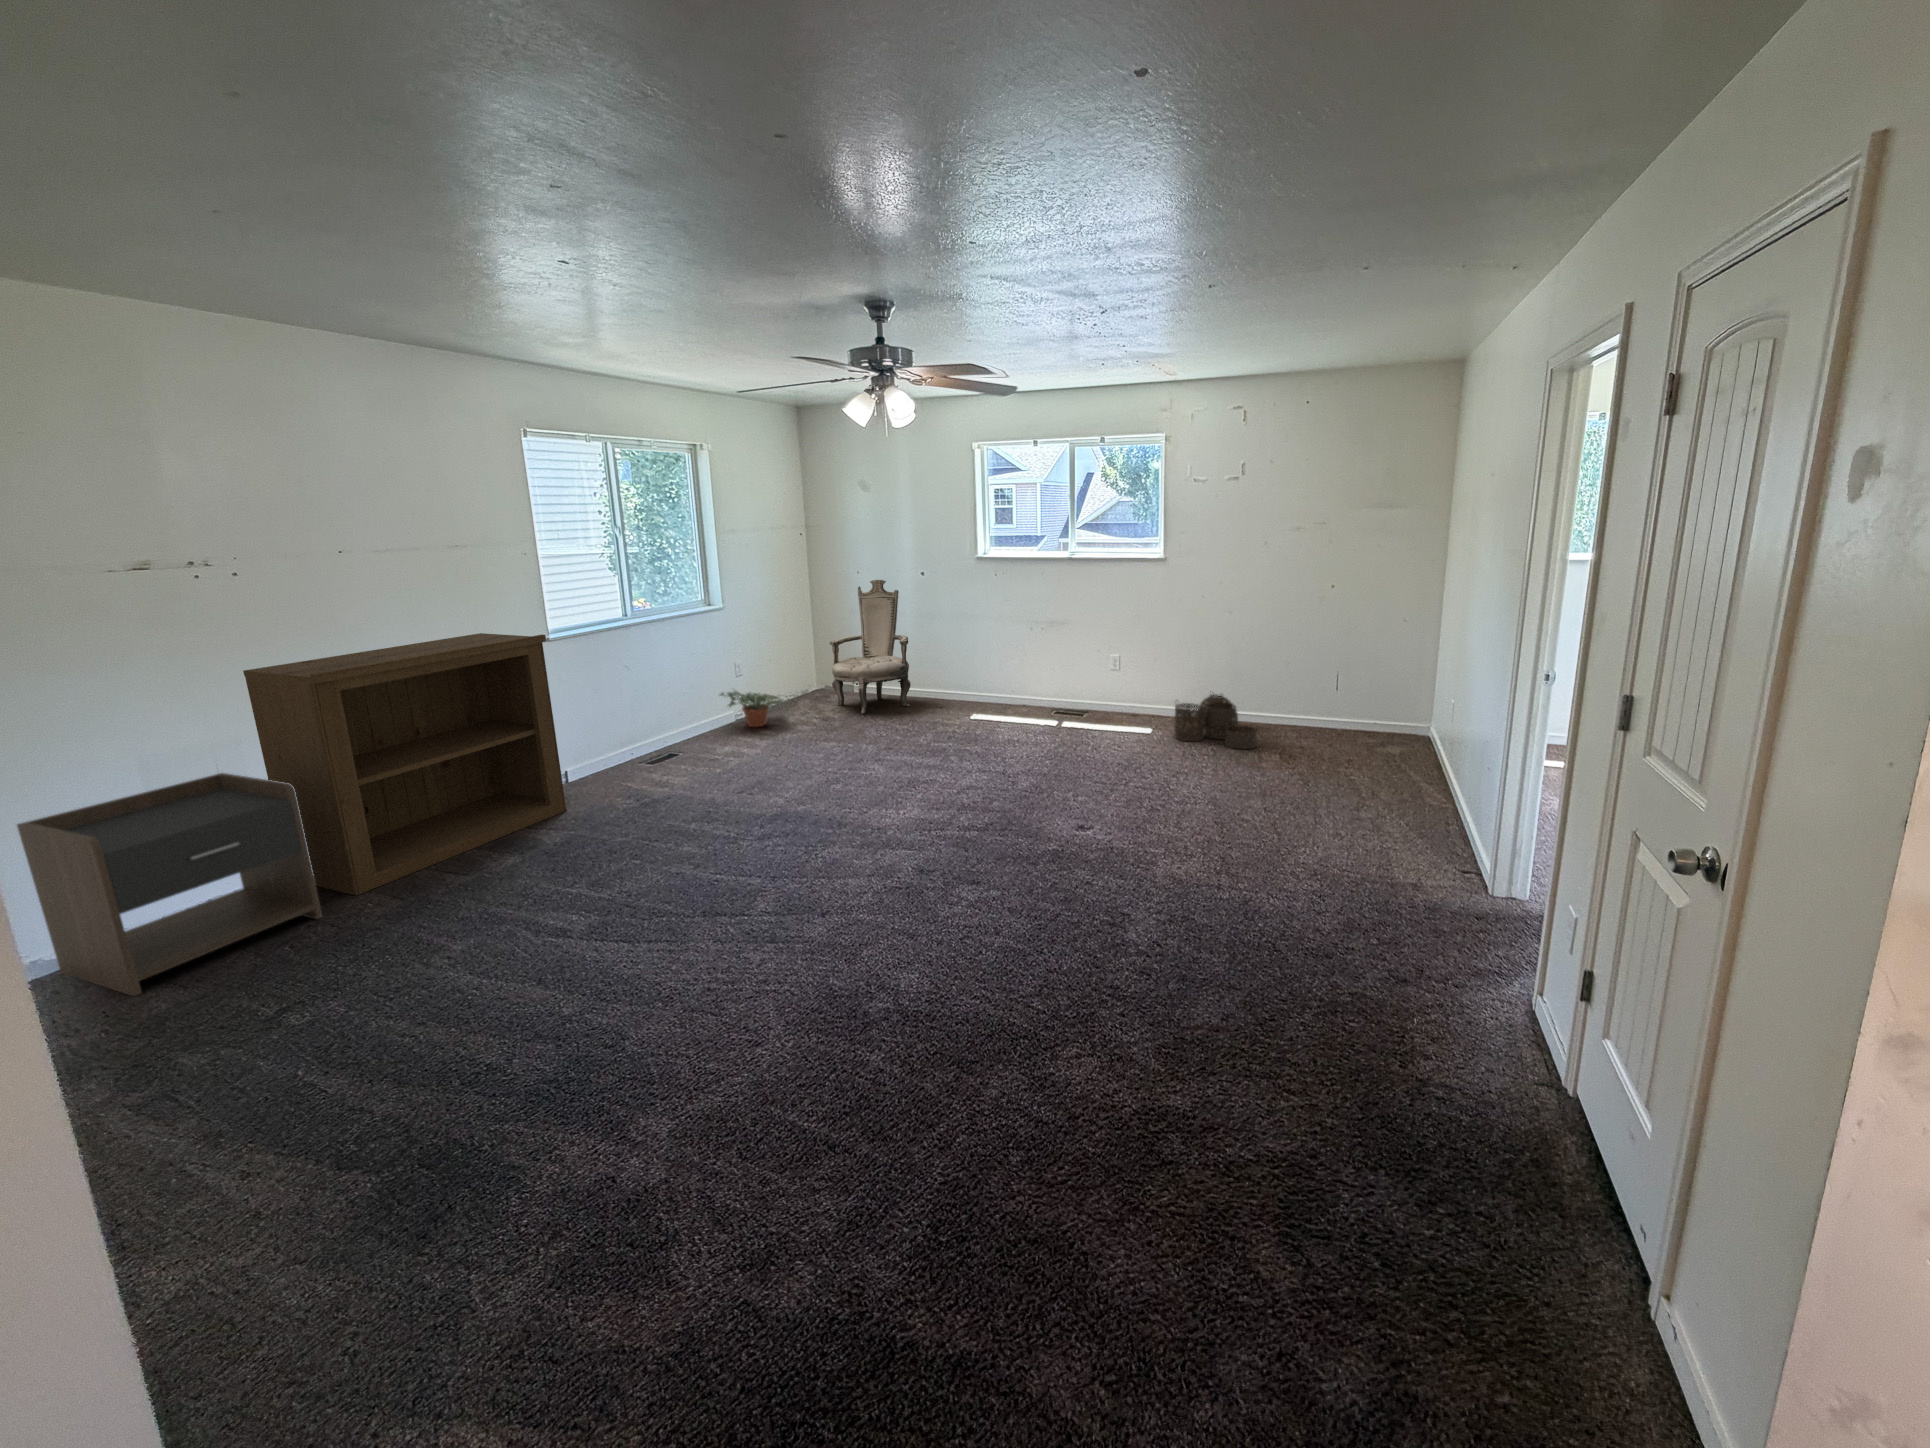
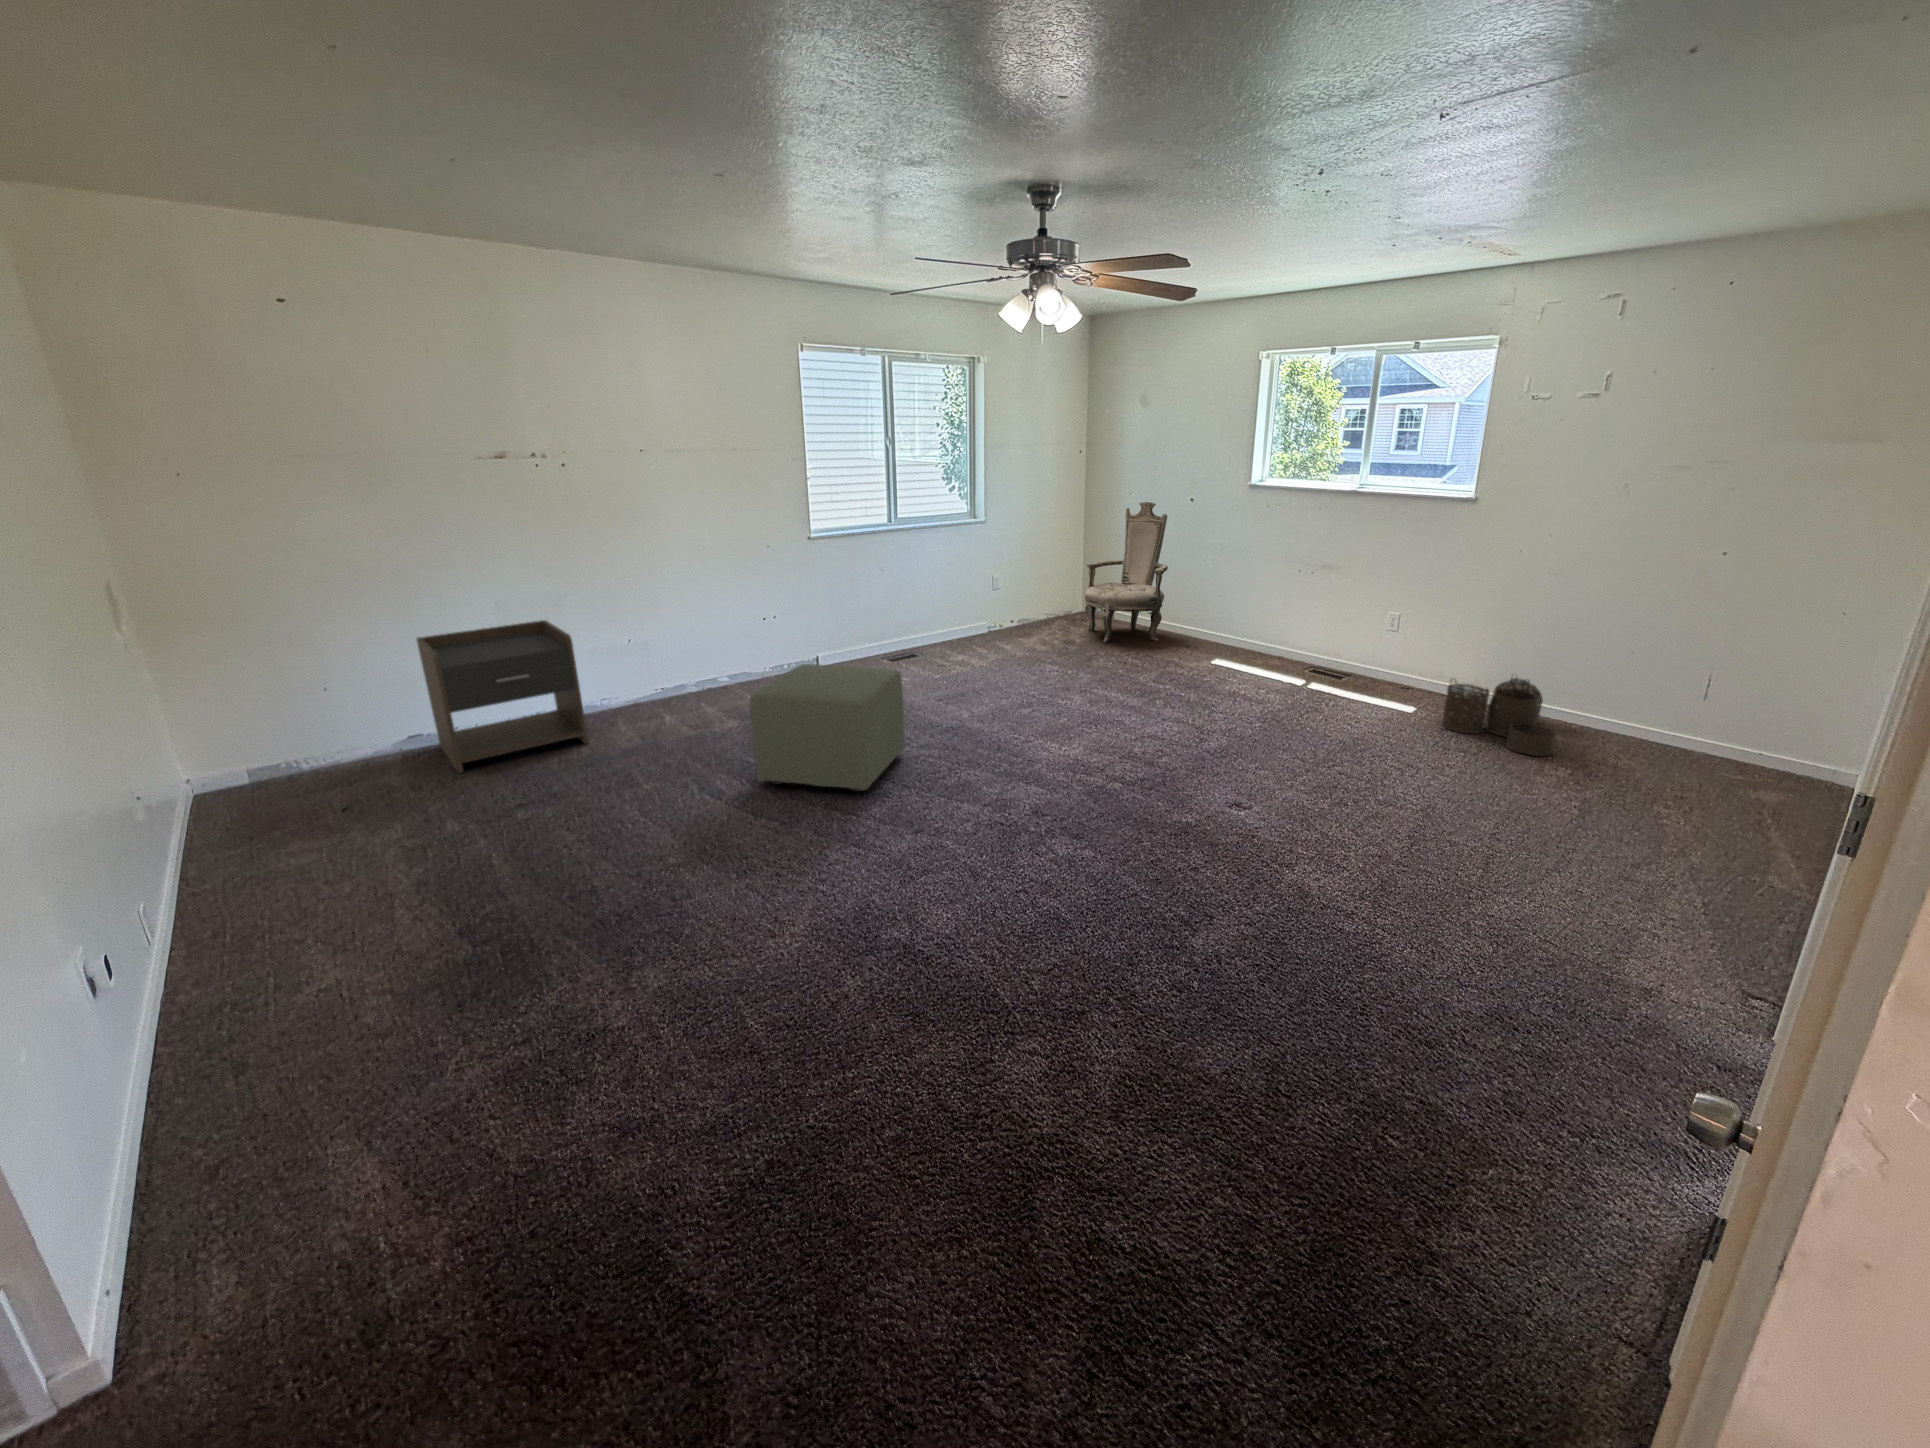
bookshelf: present [243,633,566,895] -> none [566,527,797,731]
potted plant: present [720,691,784,727] -> none [967,600,1036,641]
ottoman: none [595,761,750,906] -> present [750,664,905,792]

